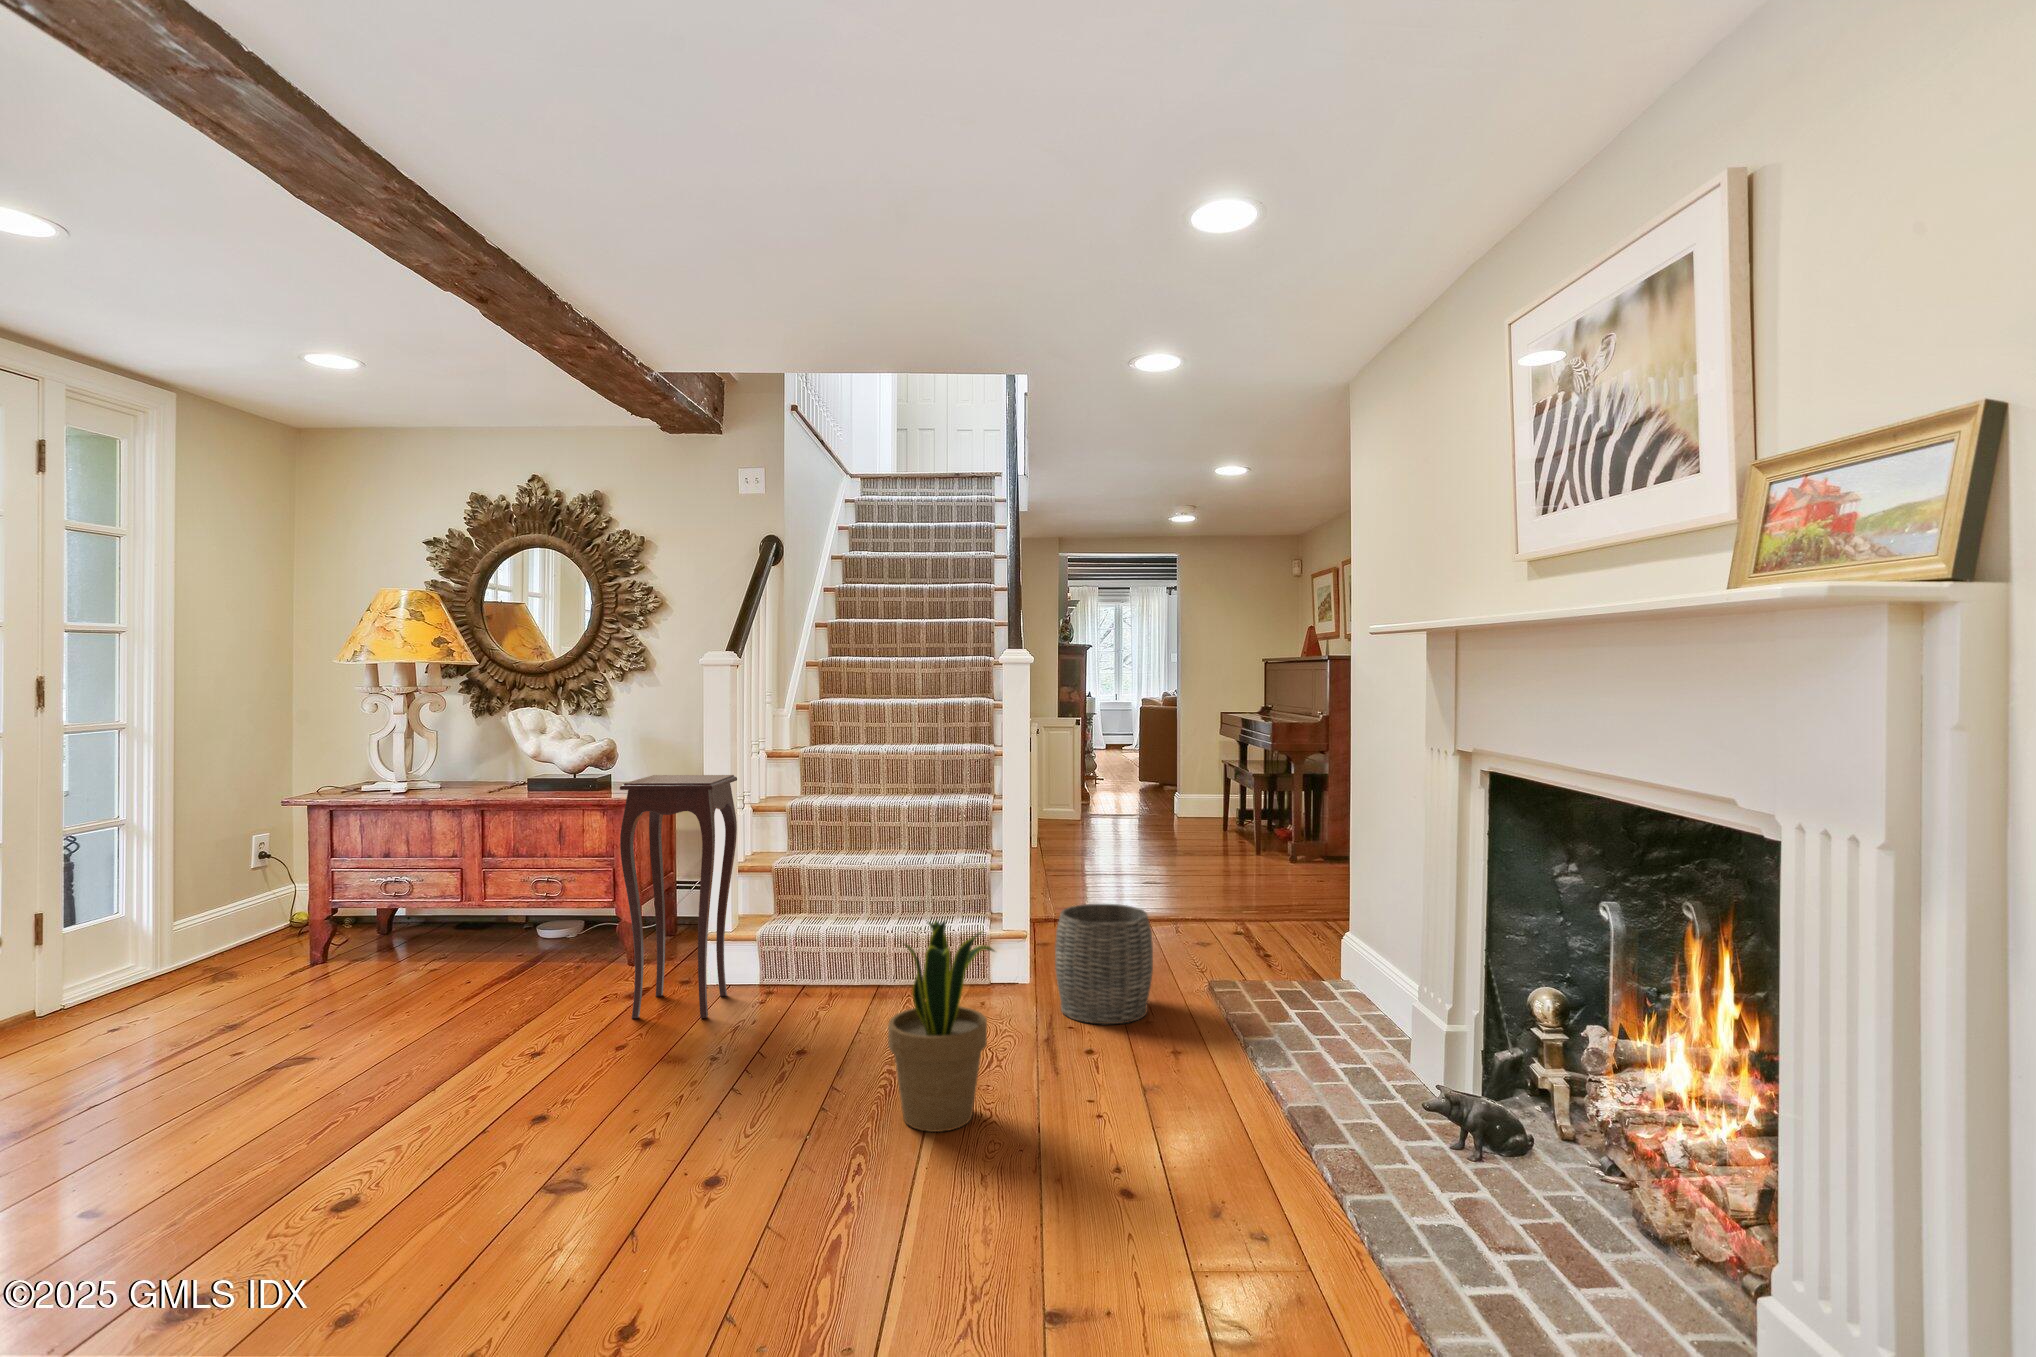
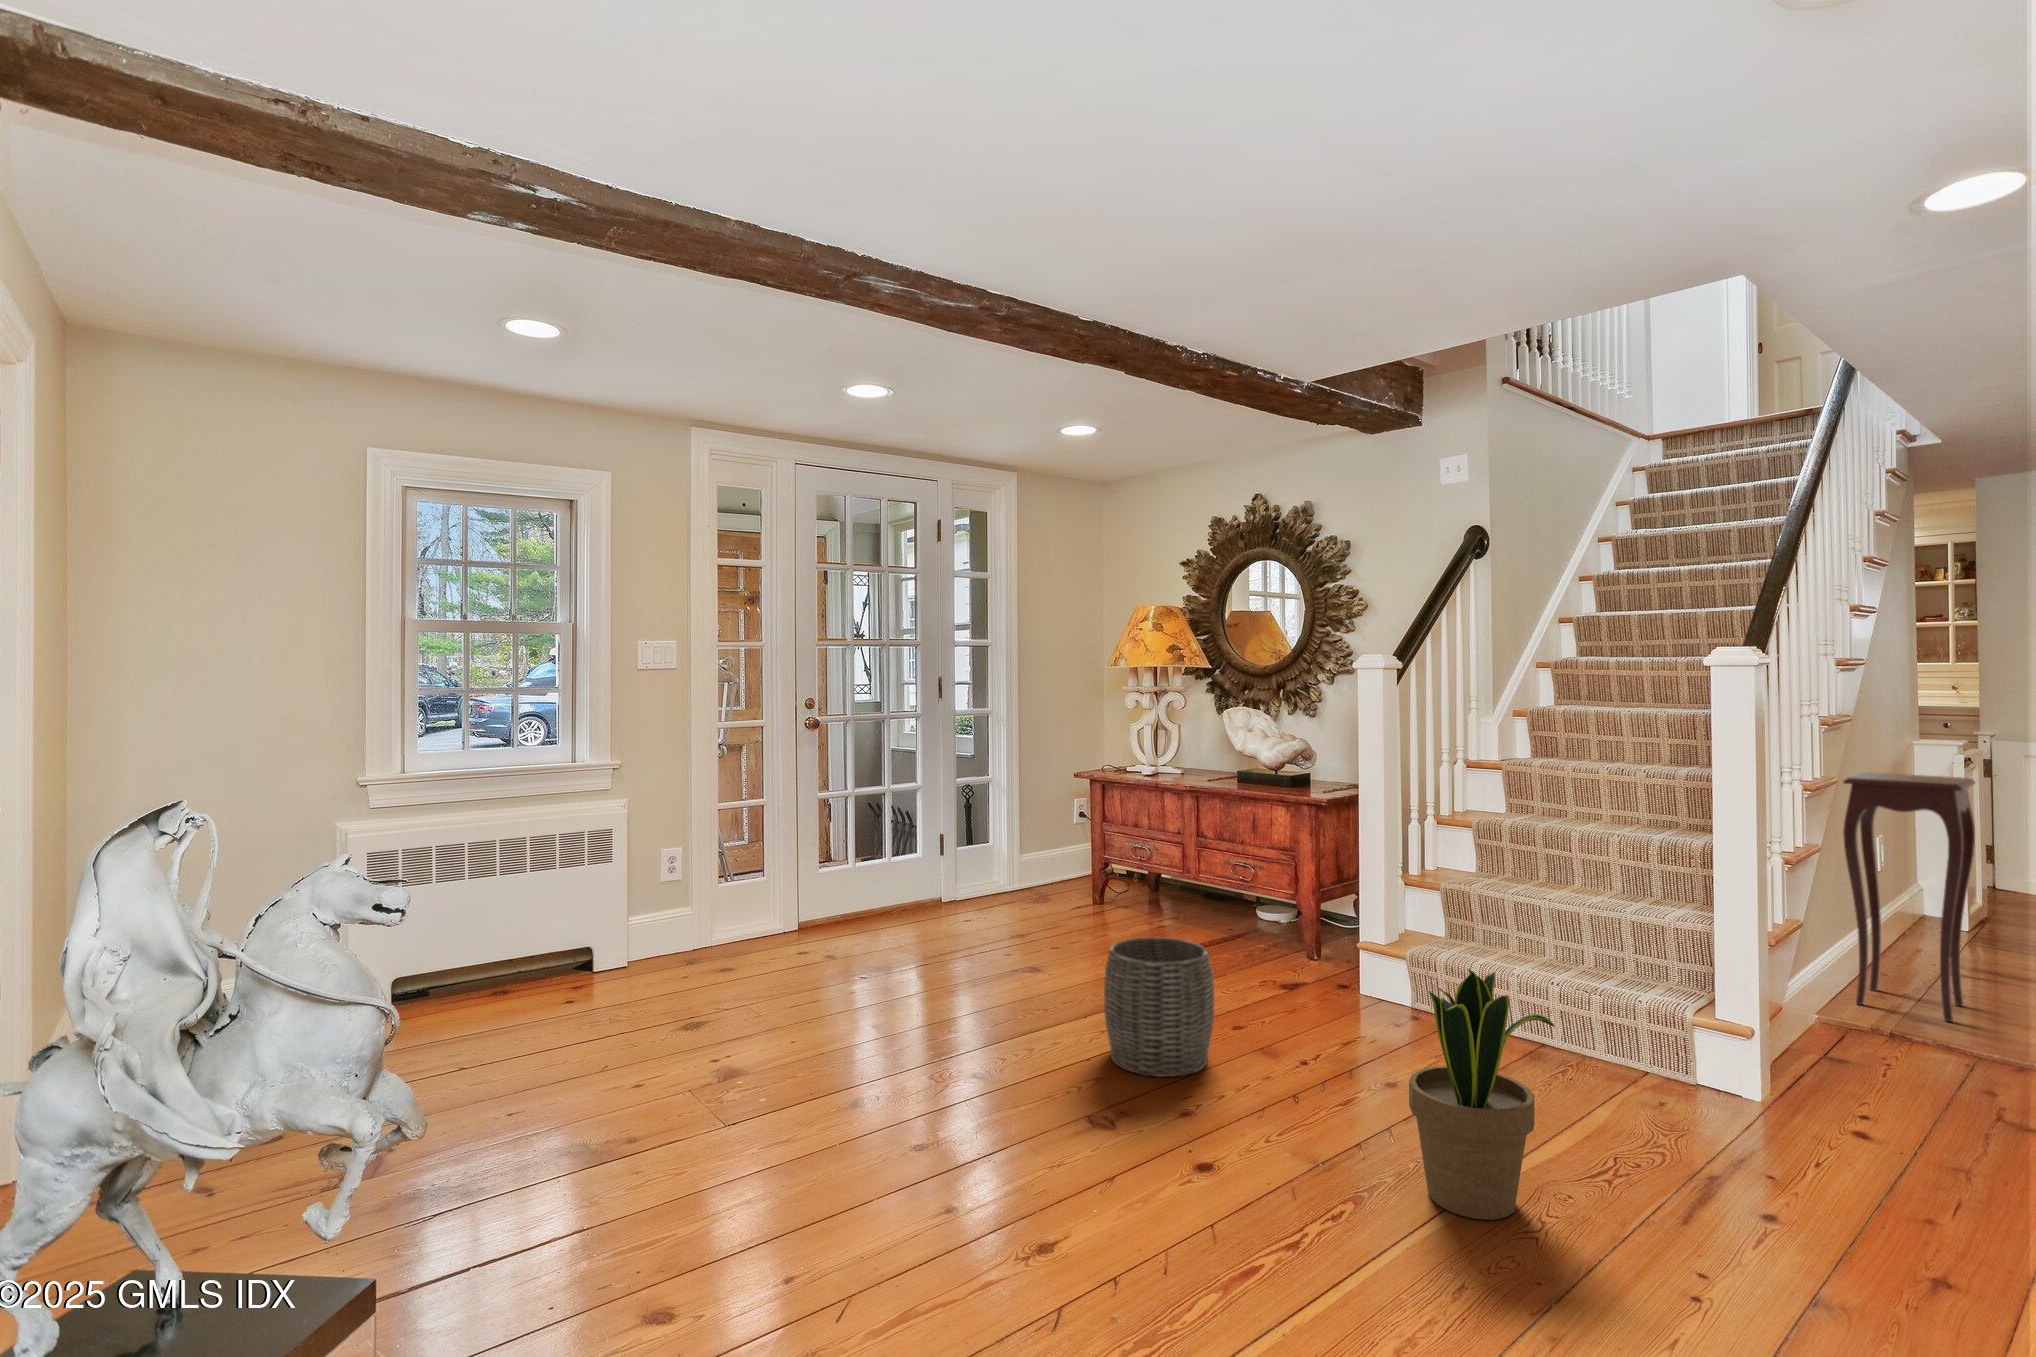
side table: present [620,775,737,1018] -> present [1843,772,1975,1022]
woven basket: present [1055,904,1153,1024] -> present [1104,937,1214,1077]

